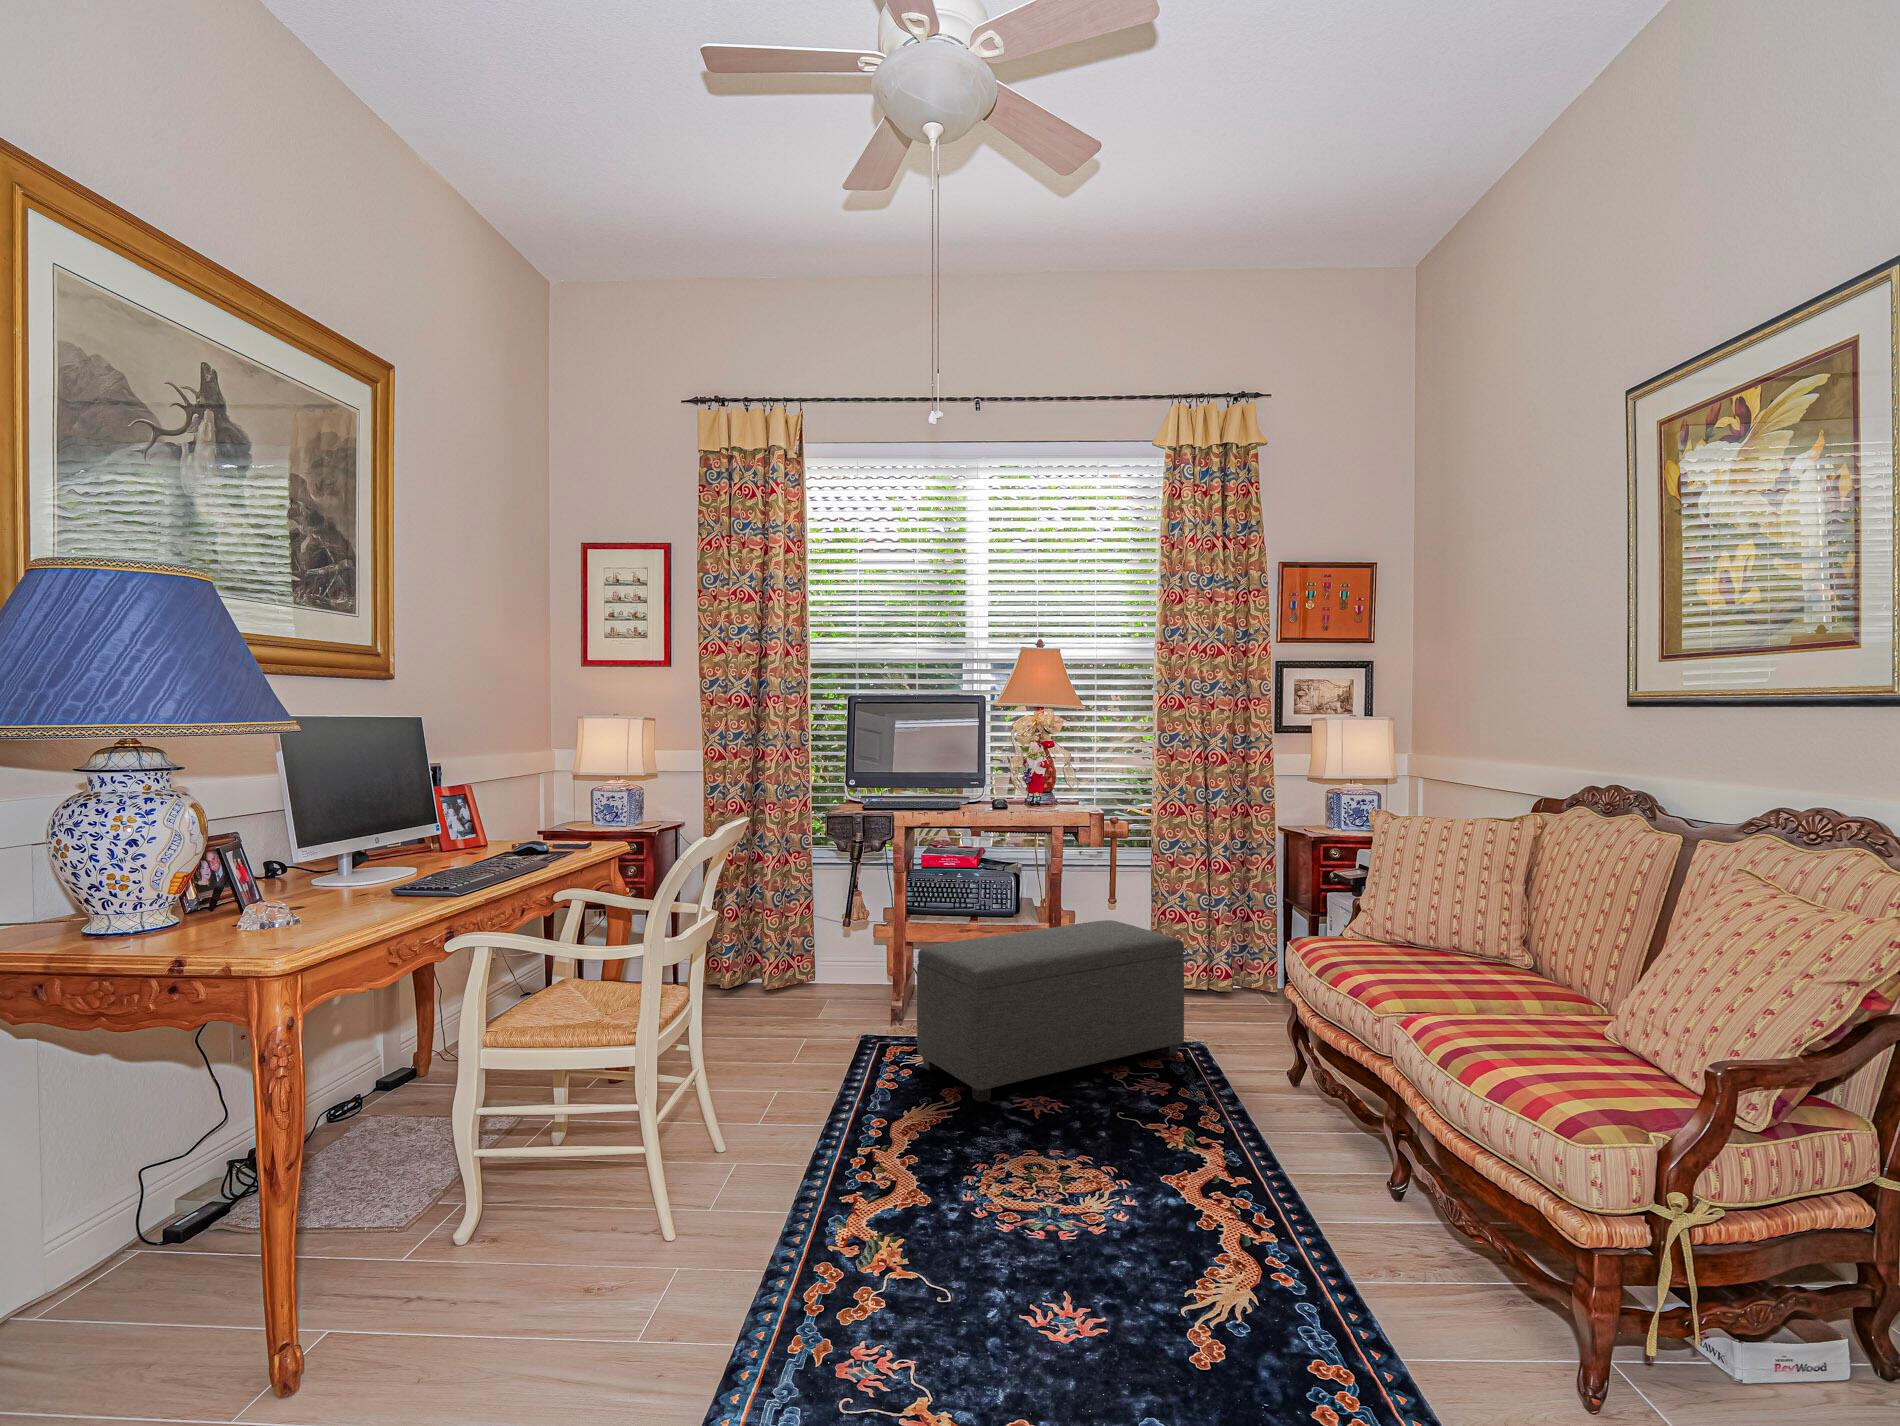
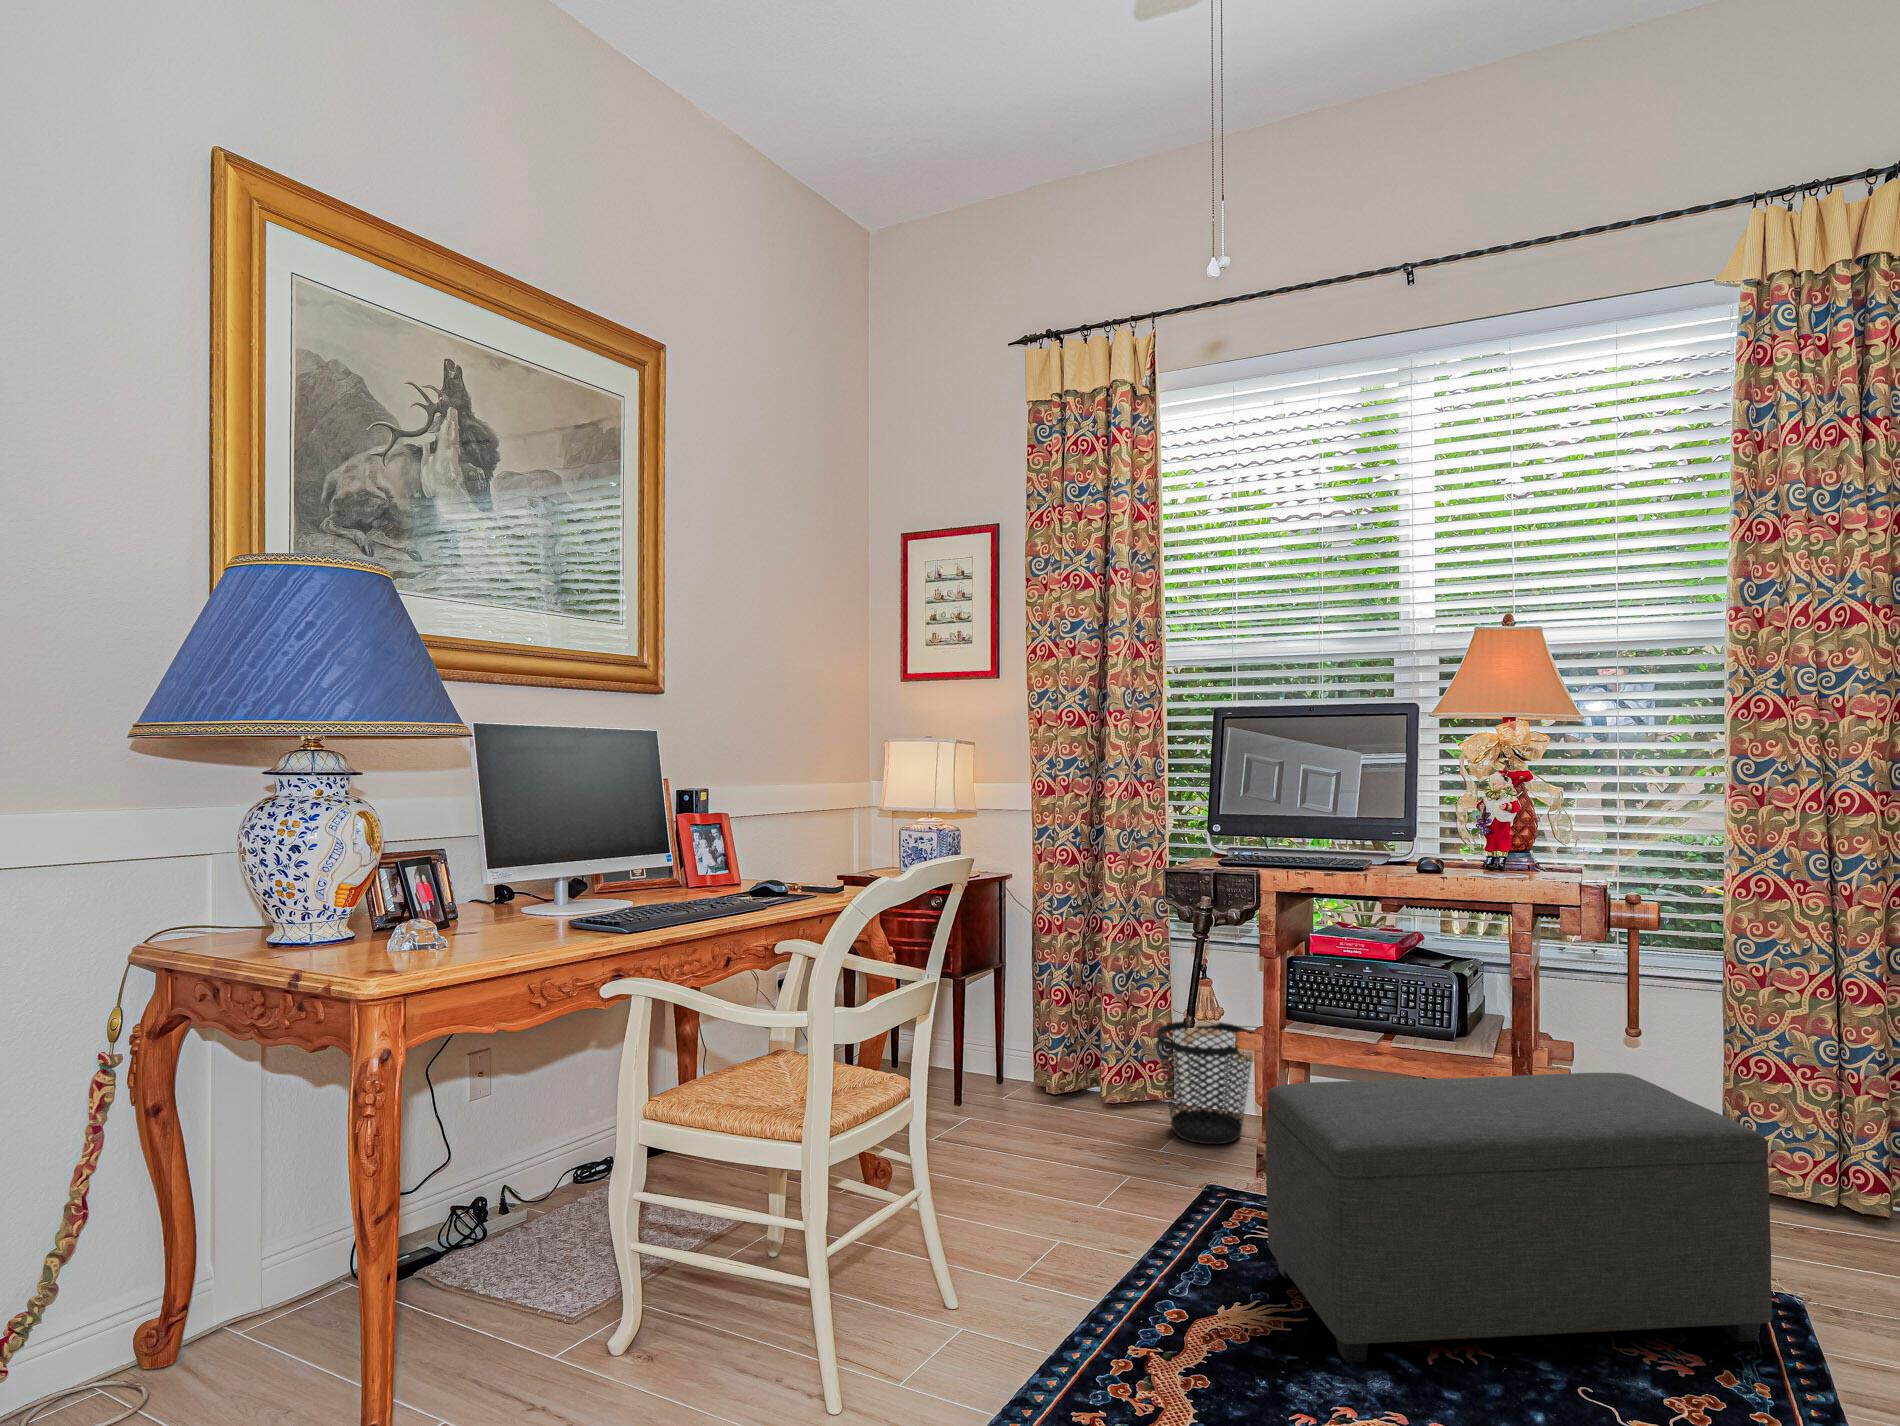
wastebasket: none [810,925,880,1010] -> present [1157,1021,1252,1144]

